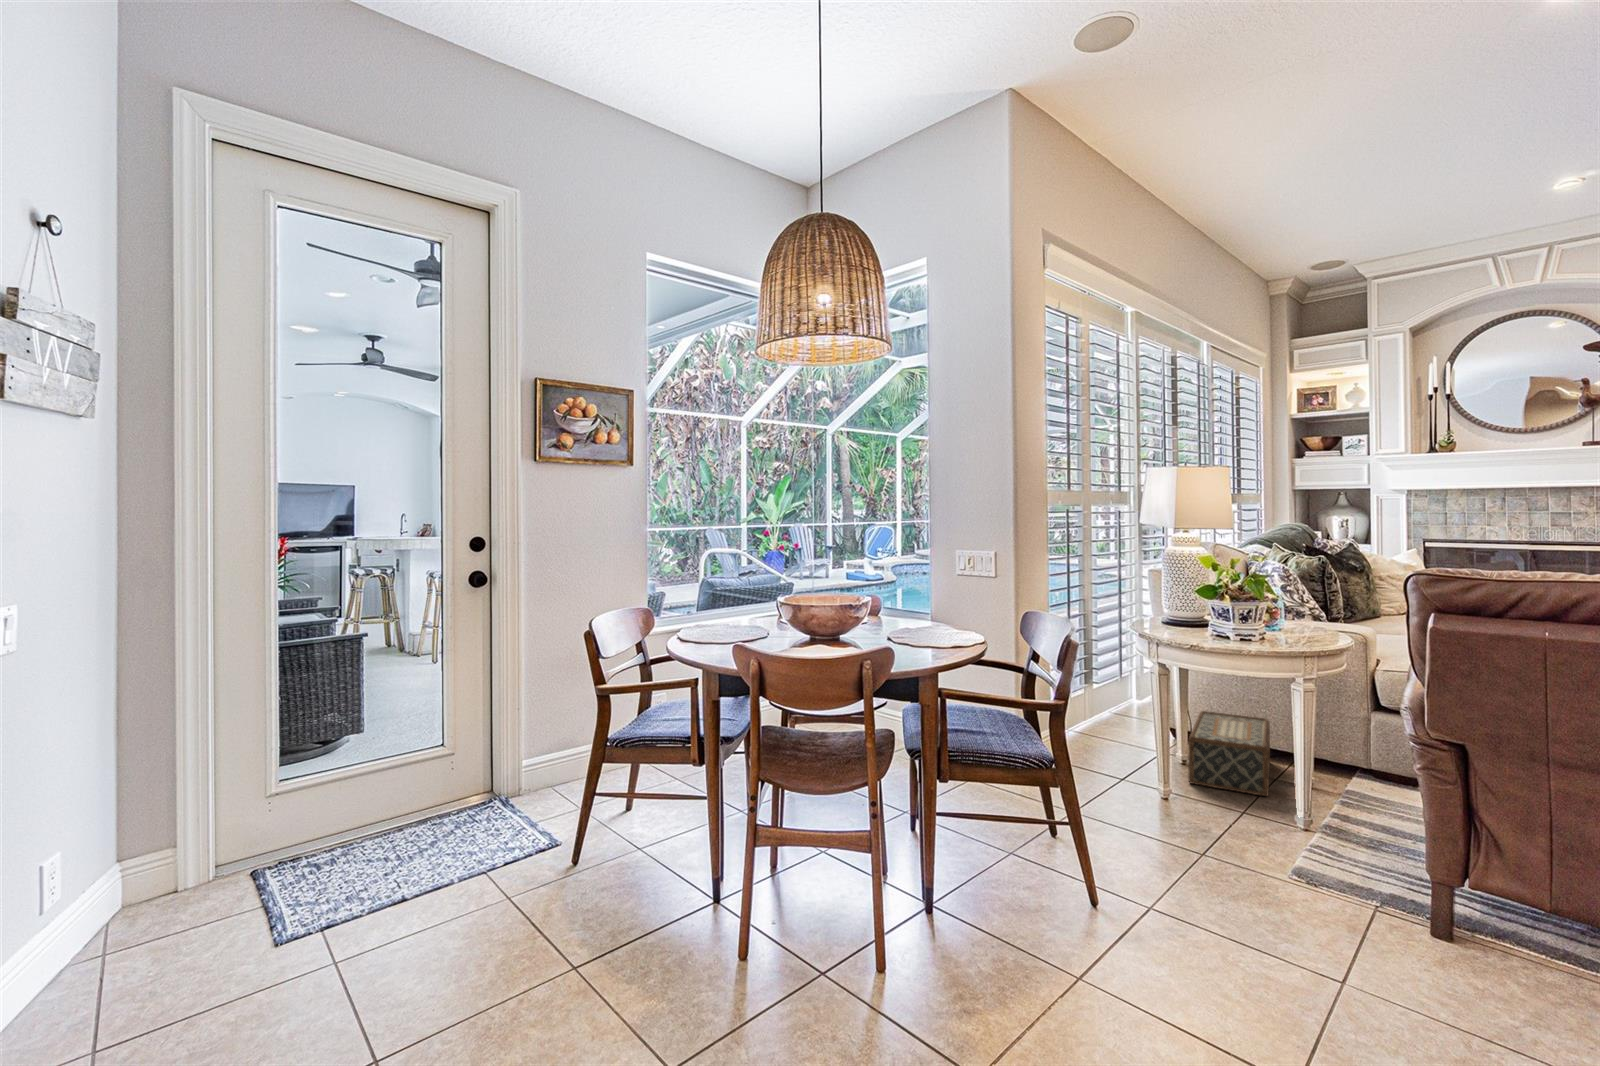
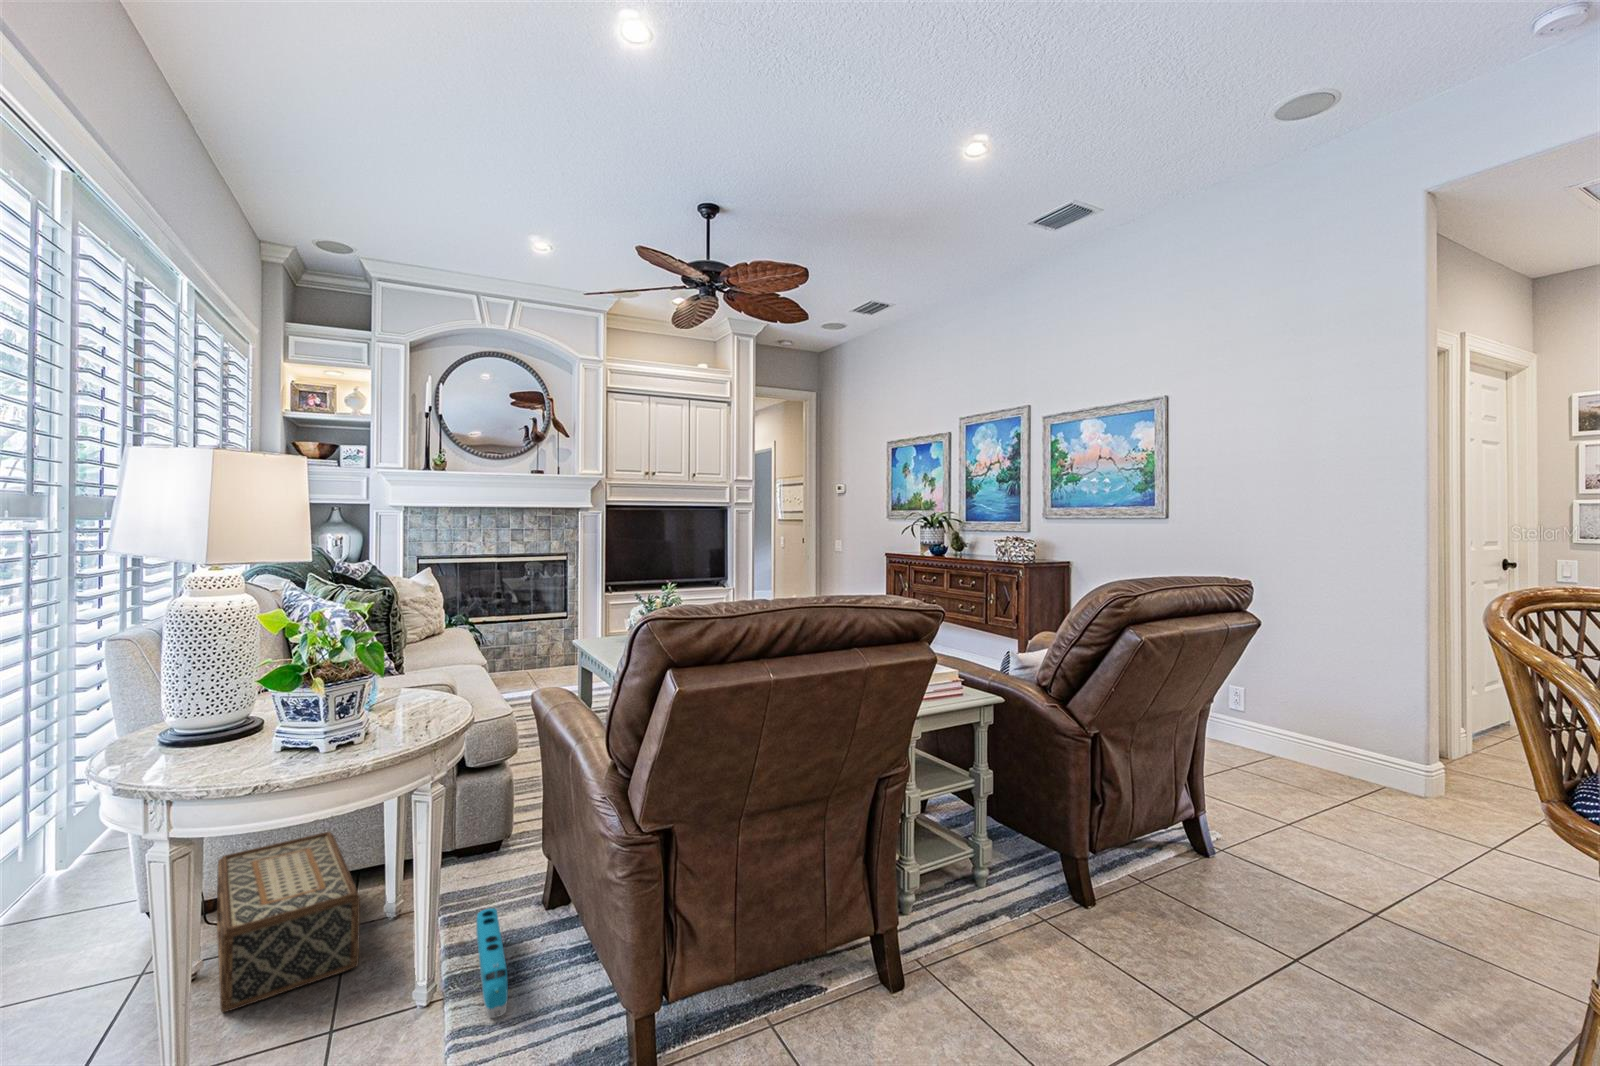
toy train: none [1337,797,1375,854] -> present [476,908,508,1018]

